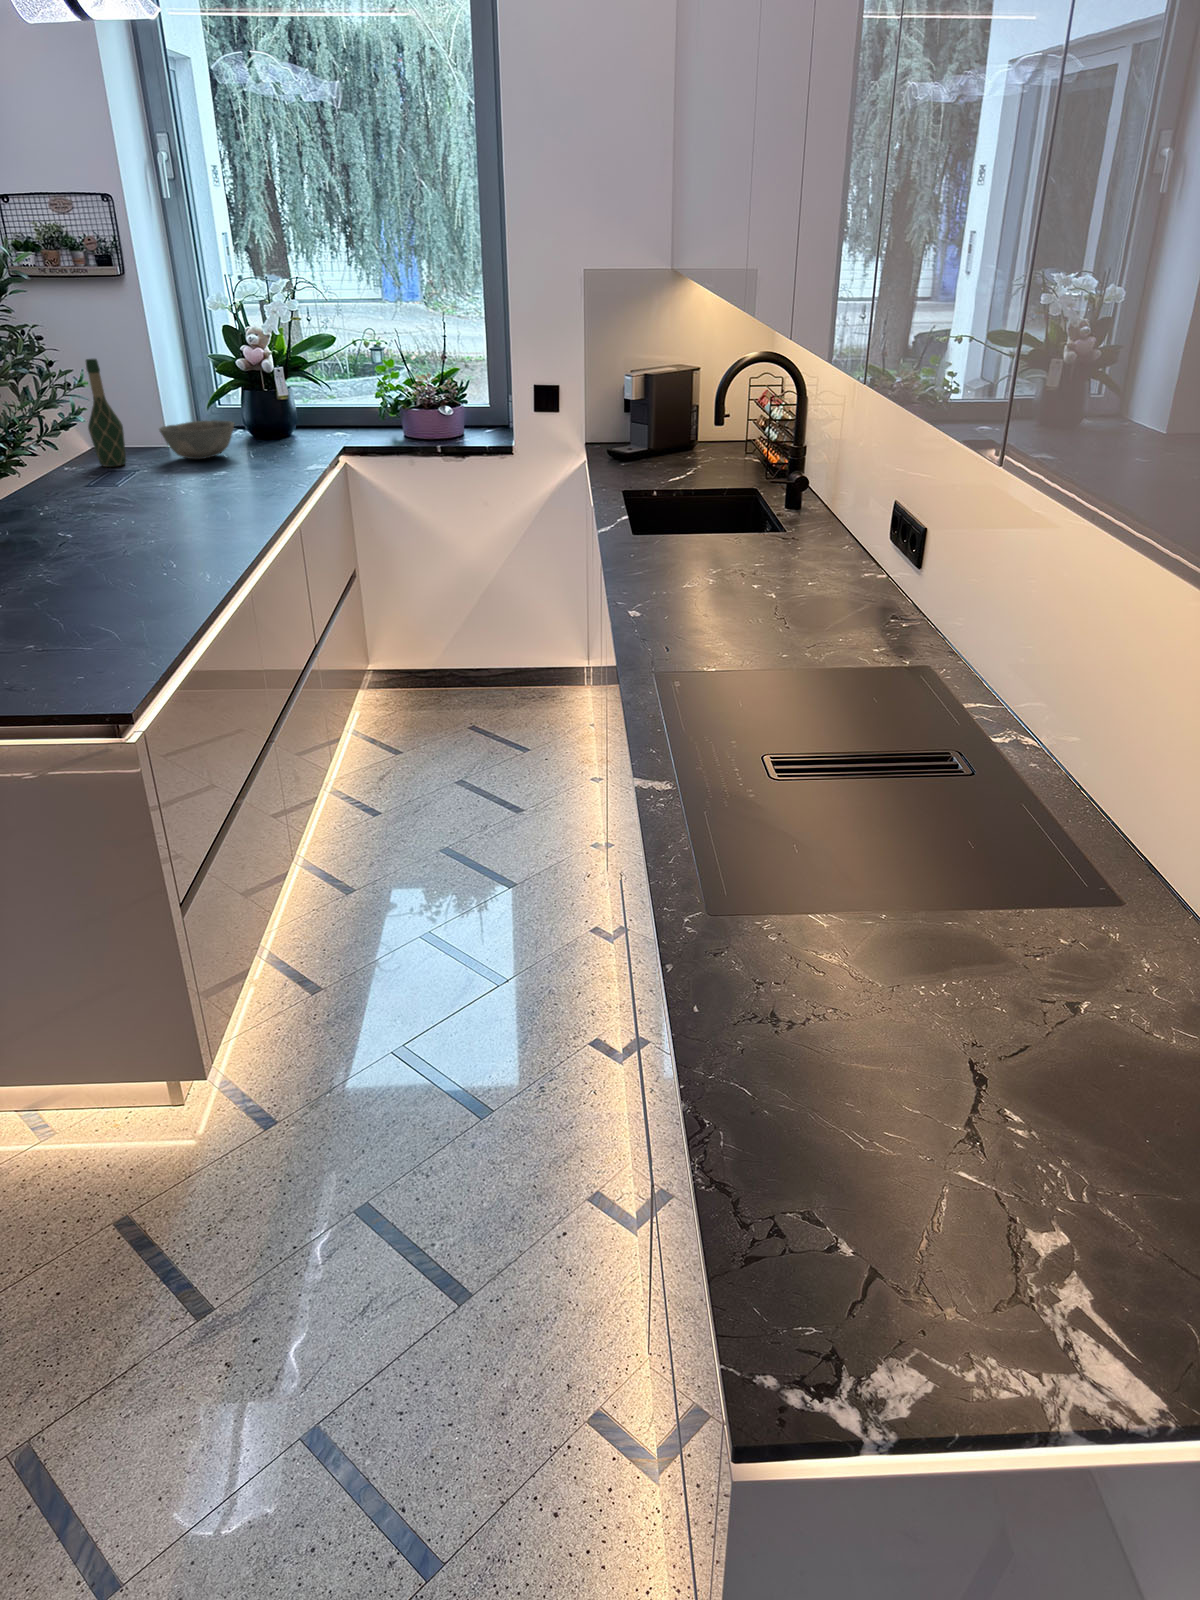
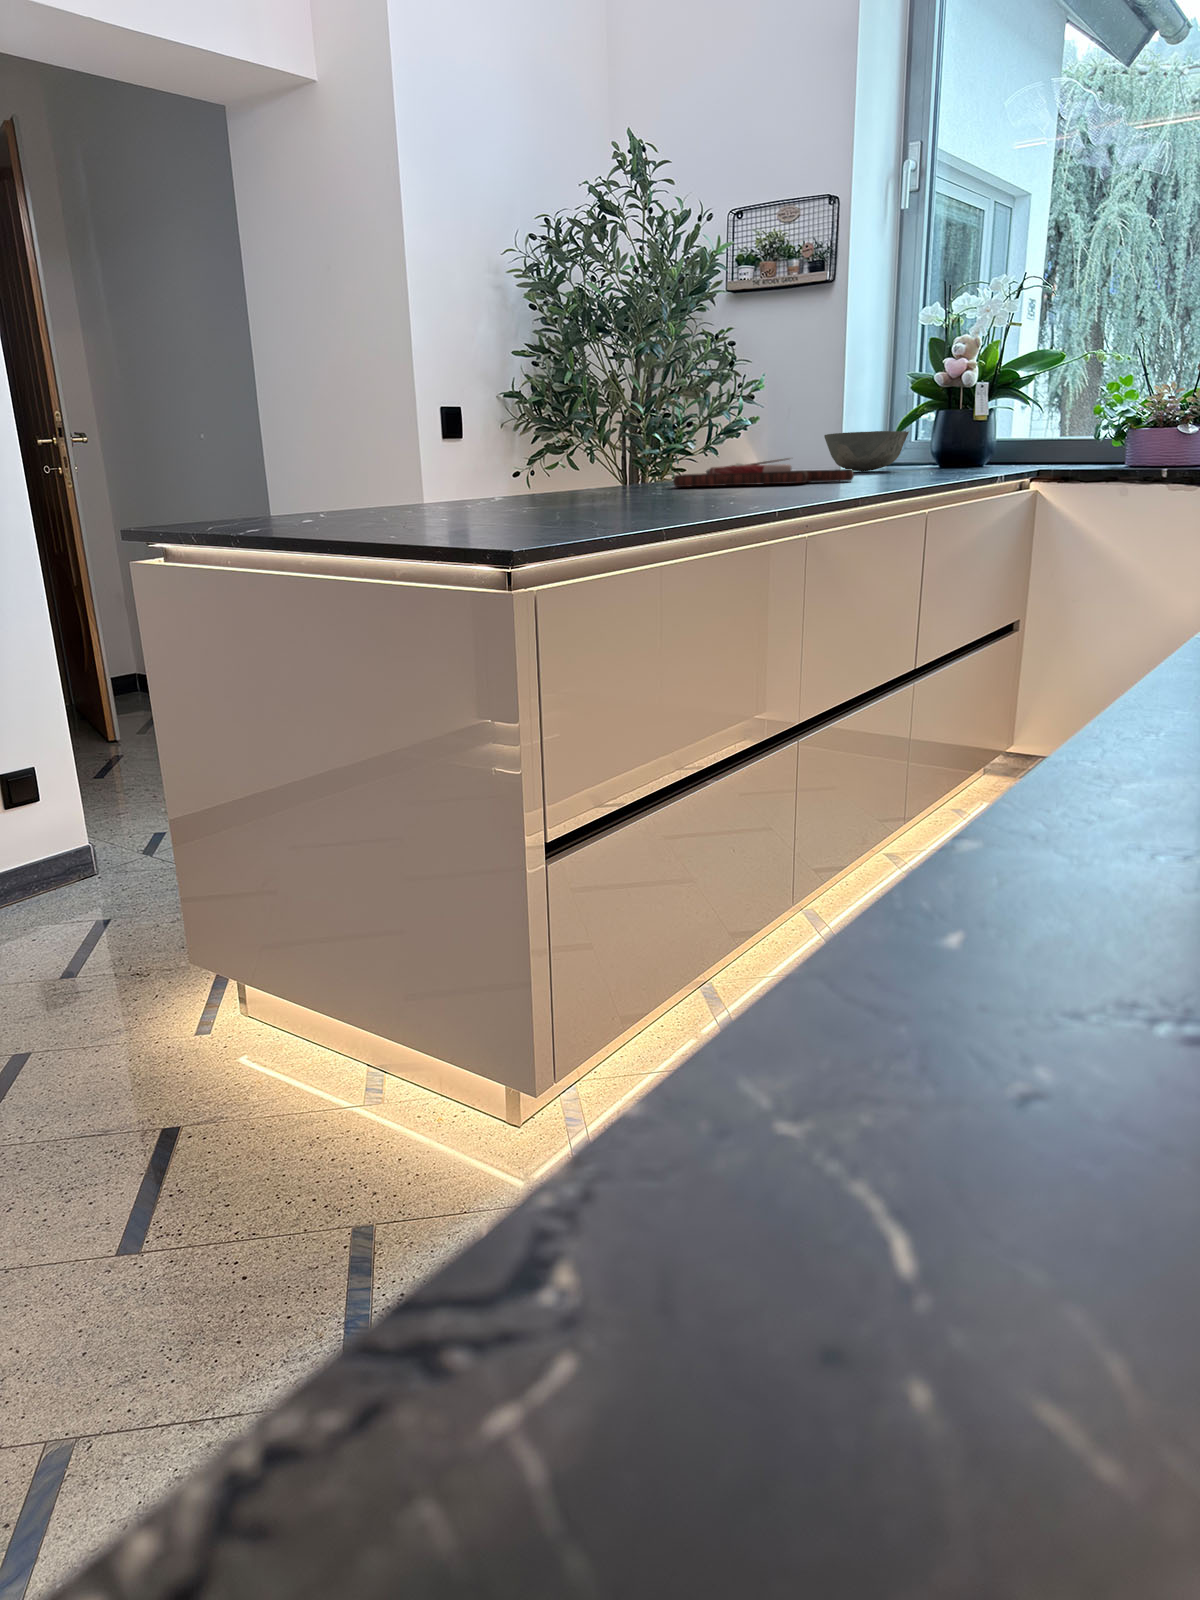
wine bottle: present [86,359,126,467] -> none [754,358,789,474]
cutting board: none [66,484,228,524] -> present [673,458,854,487]

